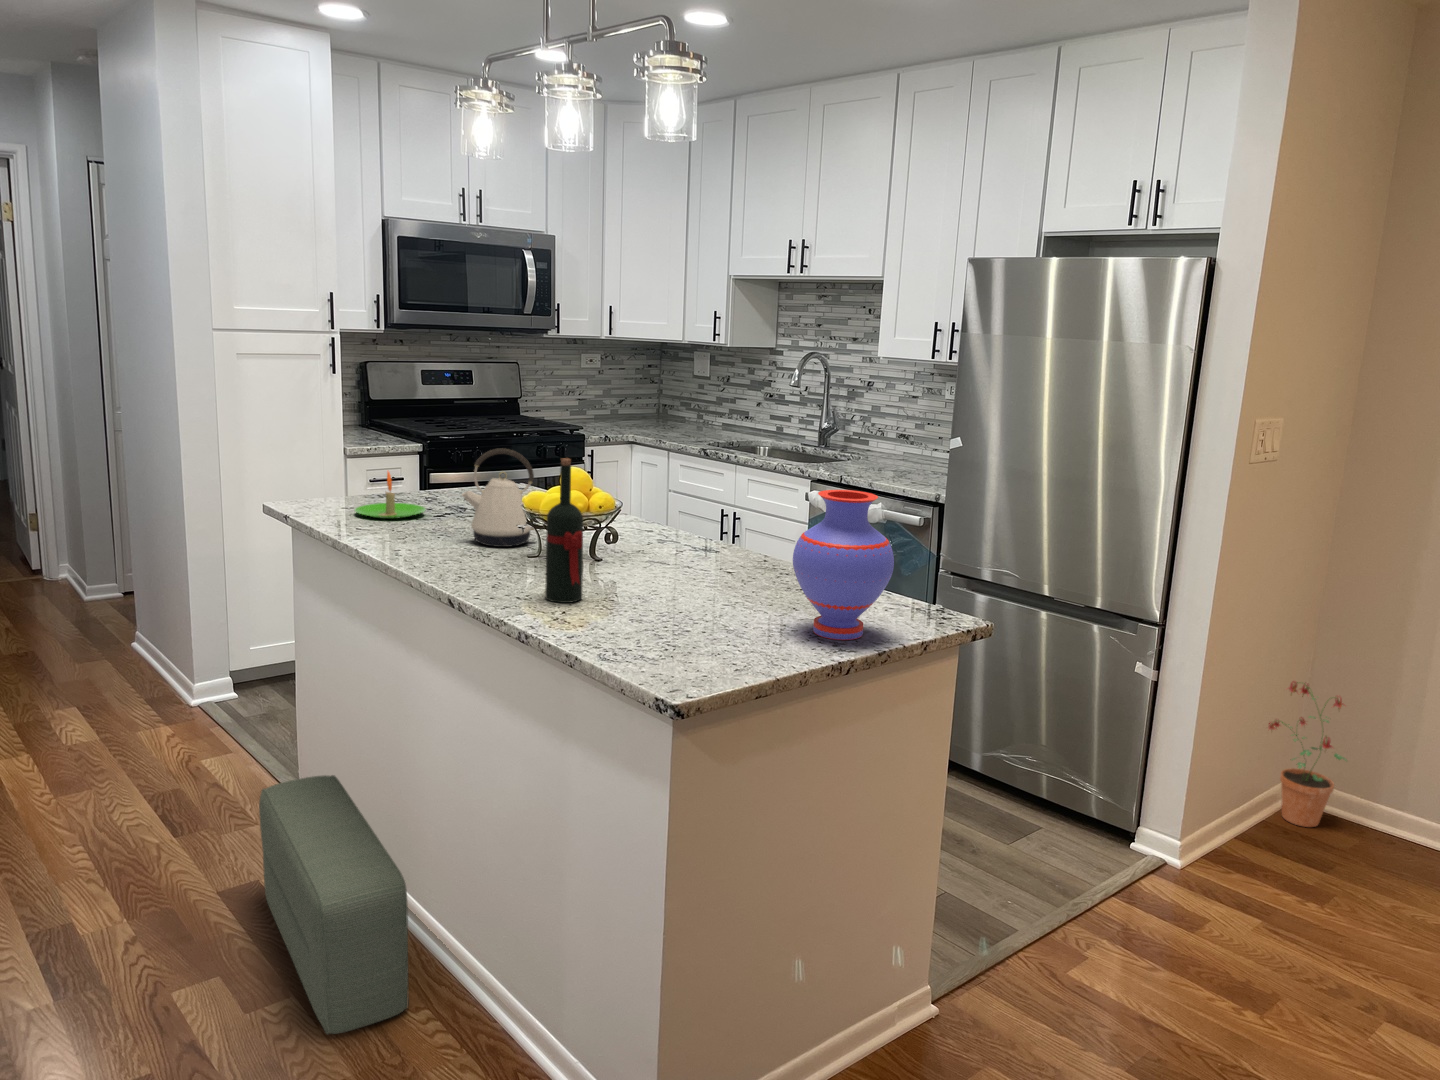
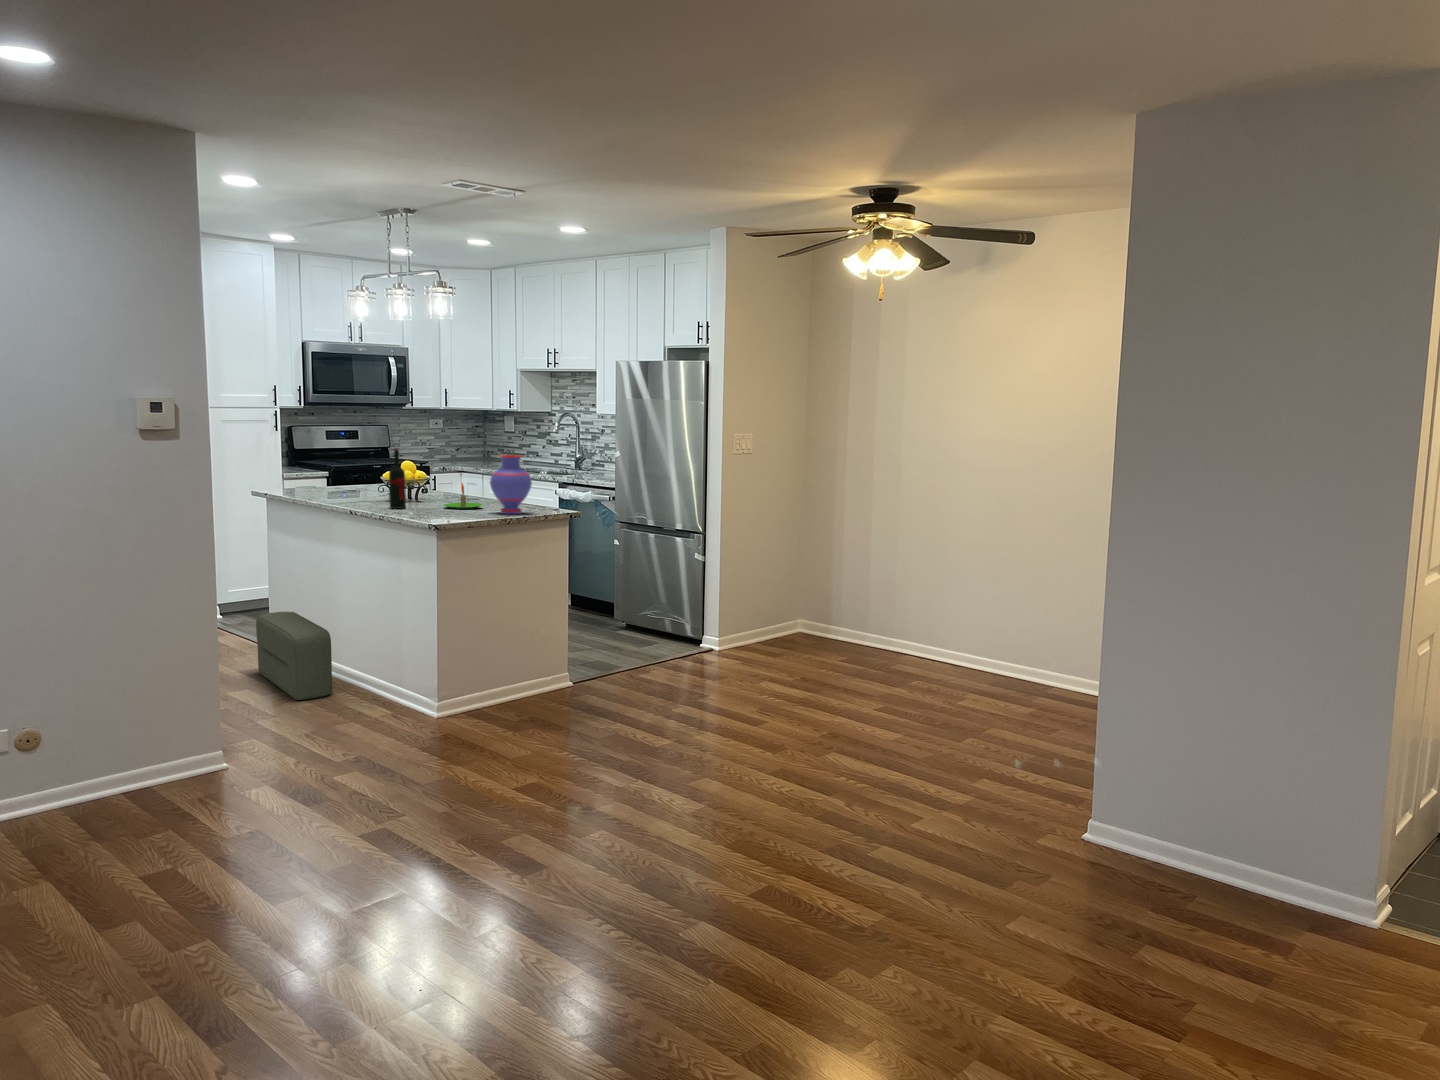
kettle: present [462,448,534,547] -> none [352,454,391,500]
candle: present [355,472,425,519] -> present [443,483,483,509]
potted plant: present [1268,681,1346,827] -> none [782,568,821,642]

